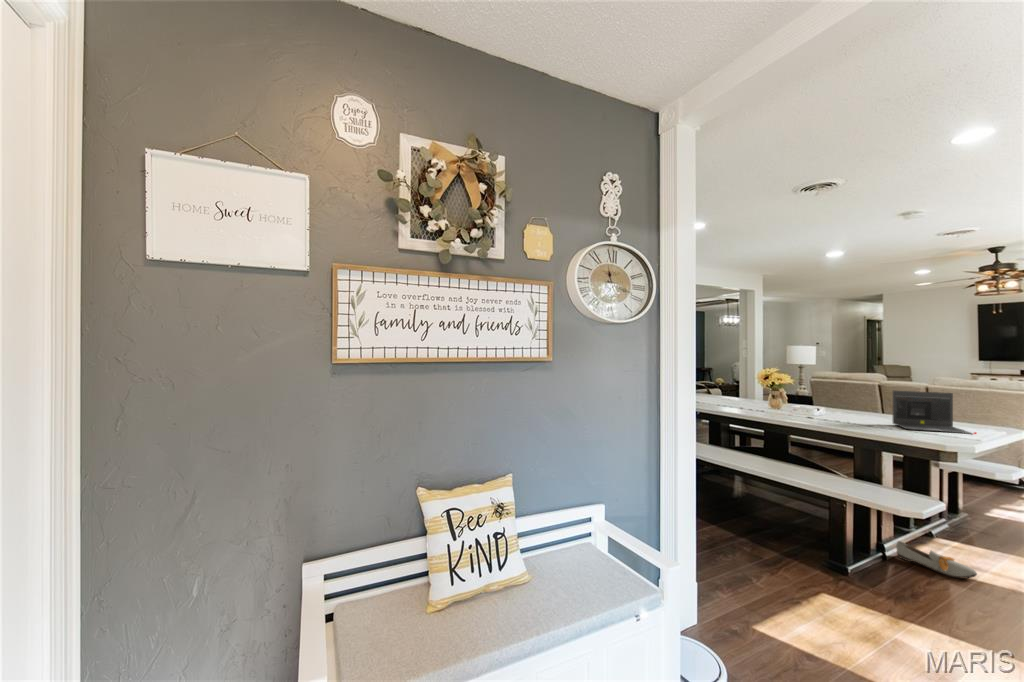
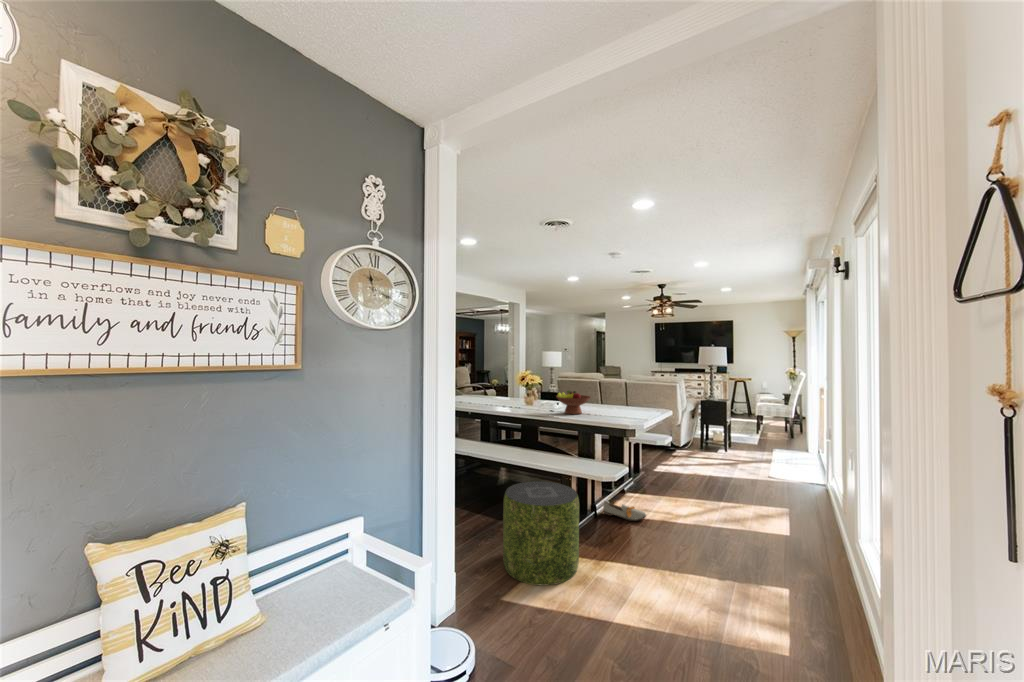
laptop: present [893,391,976,434] -> none [603,385,648,415]
fruit bowl: none [816,394,873,425] -> present [556,391,591,414]
pouf: none [753,498,863,630] -> present [503,481,579,586]

